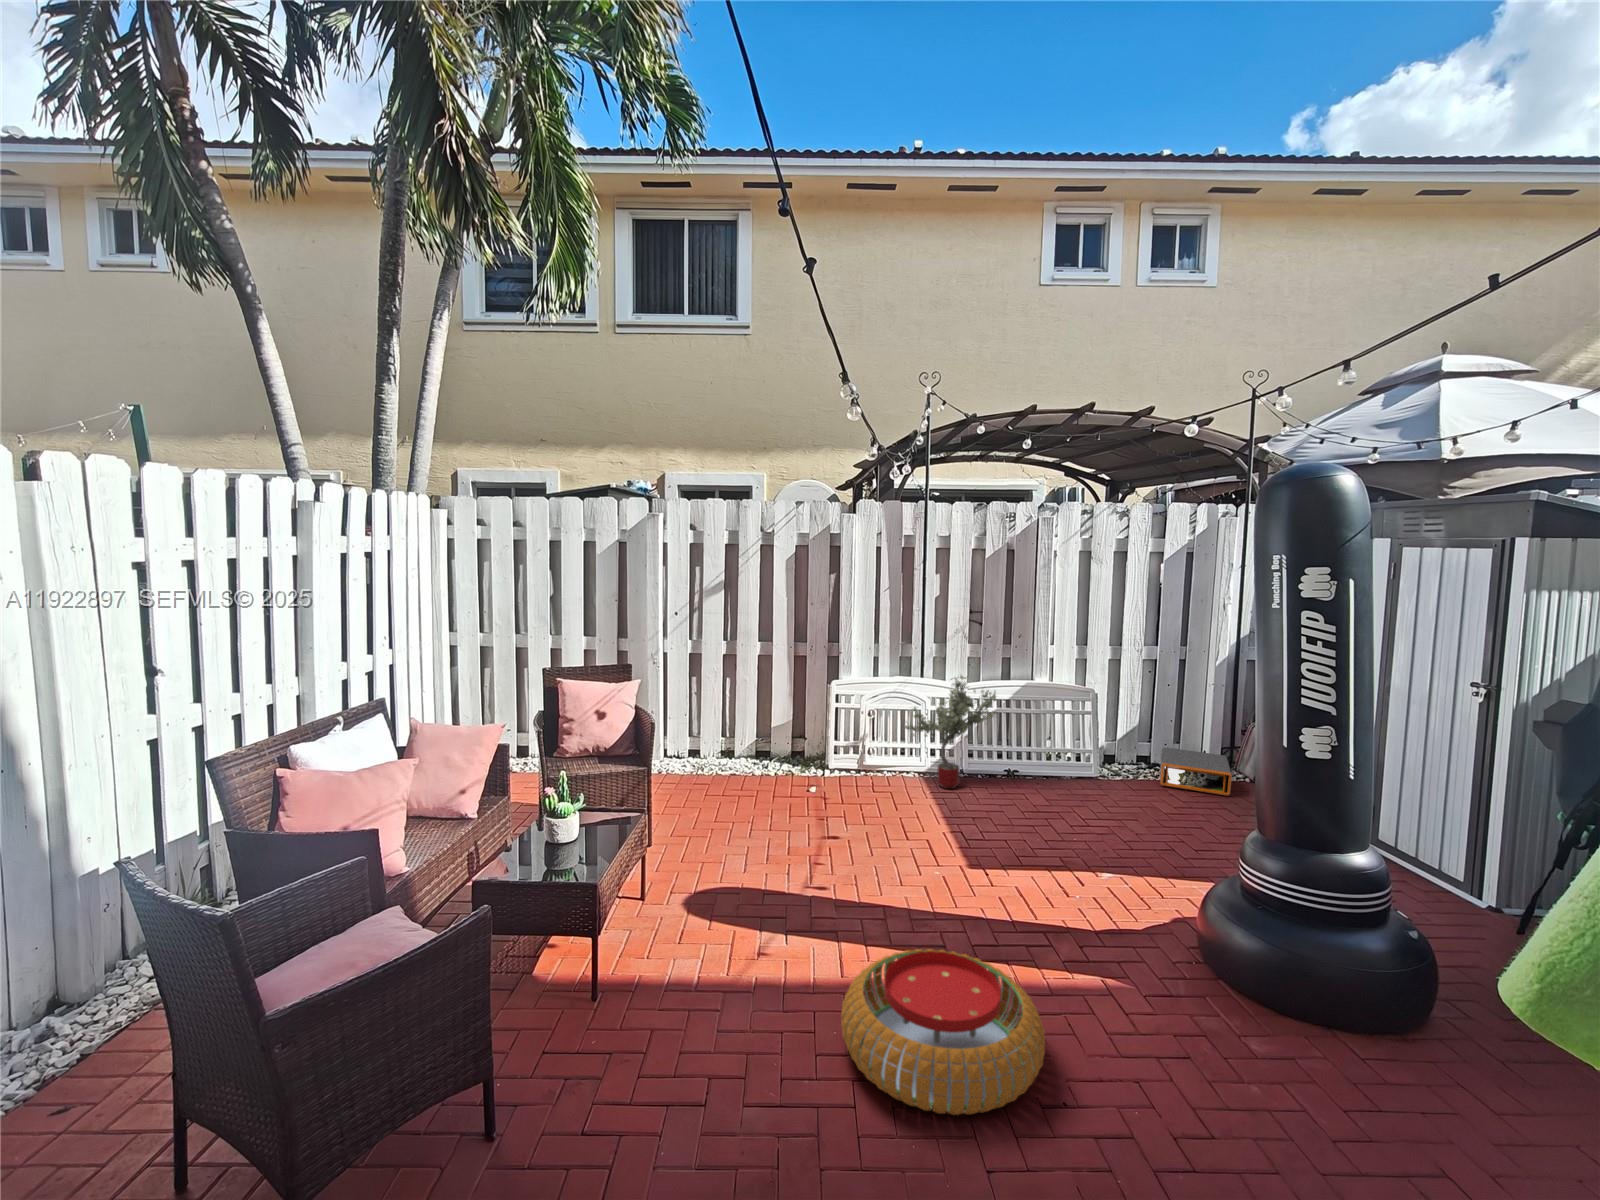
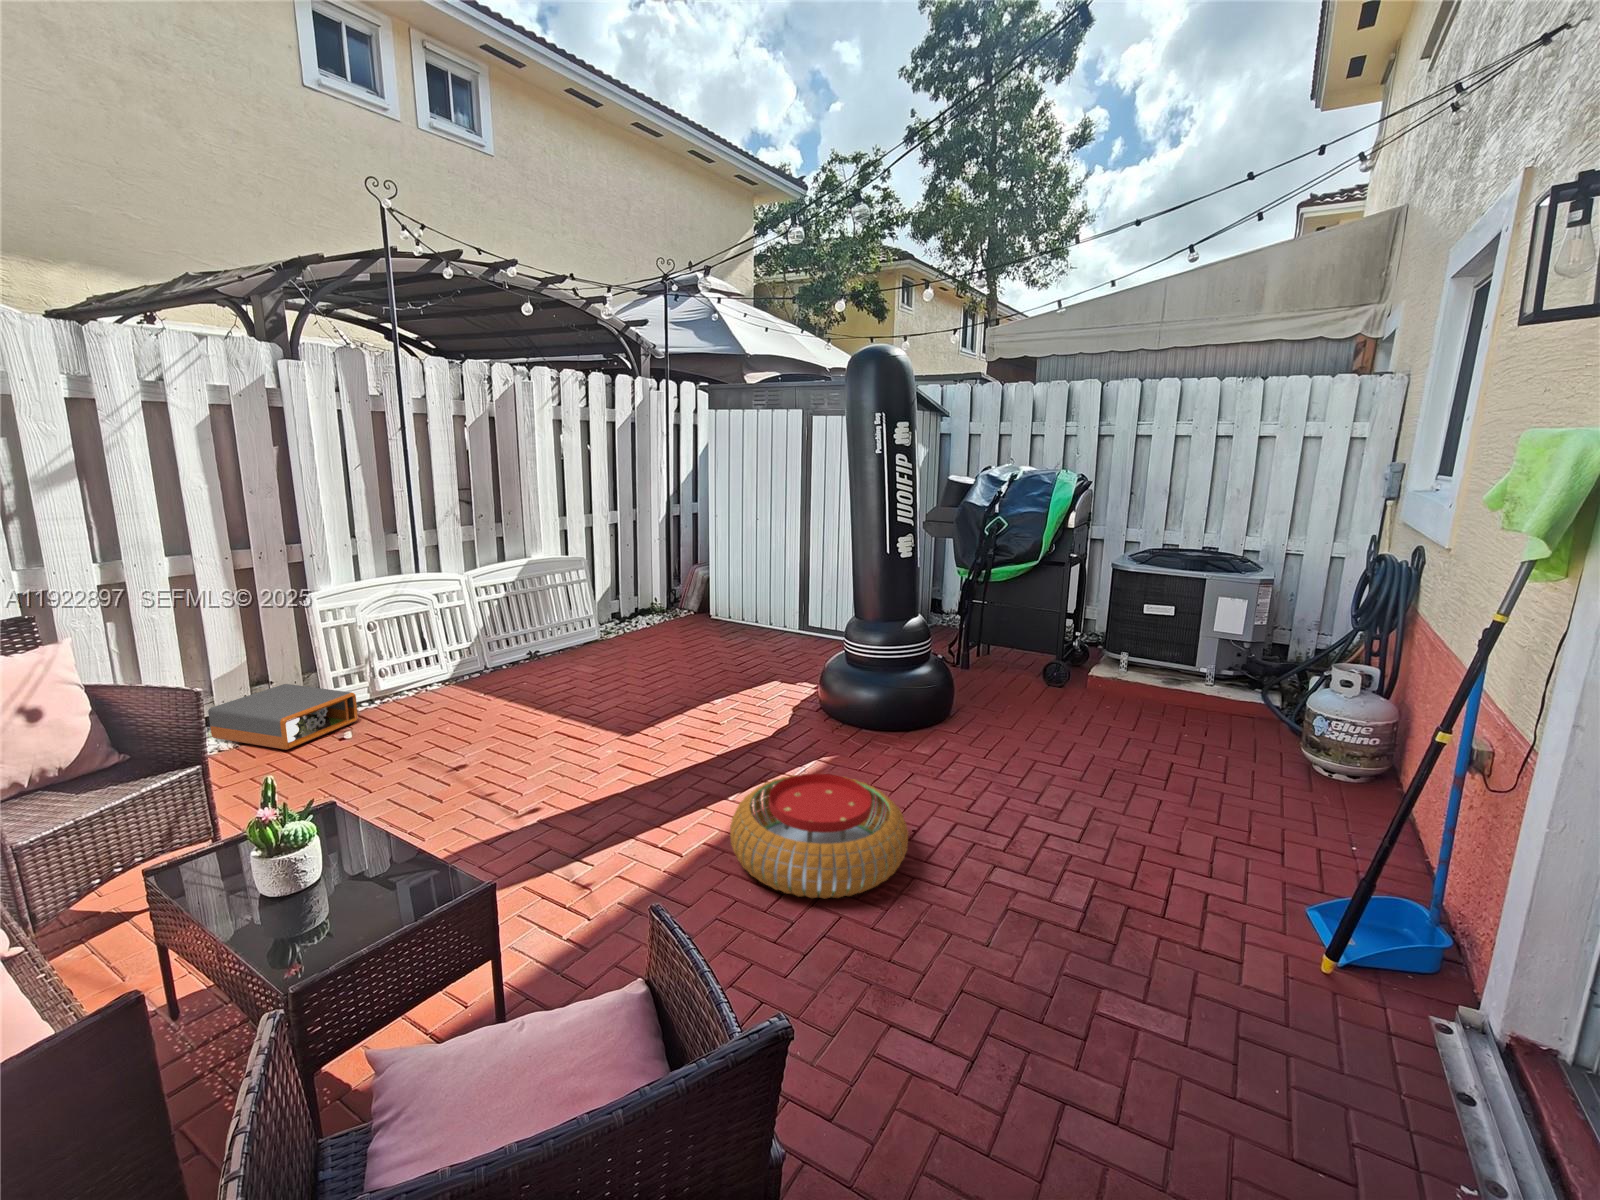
potted tree: present [905,675,996,789] -> none [437,559,530,687]
storage box: present [1160,748,1232,796] -> present [208,684,358,750]

